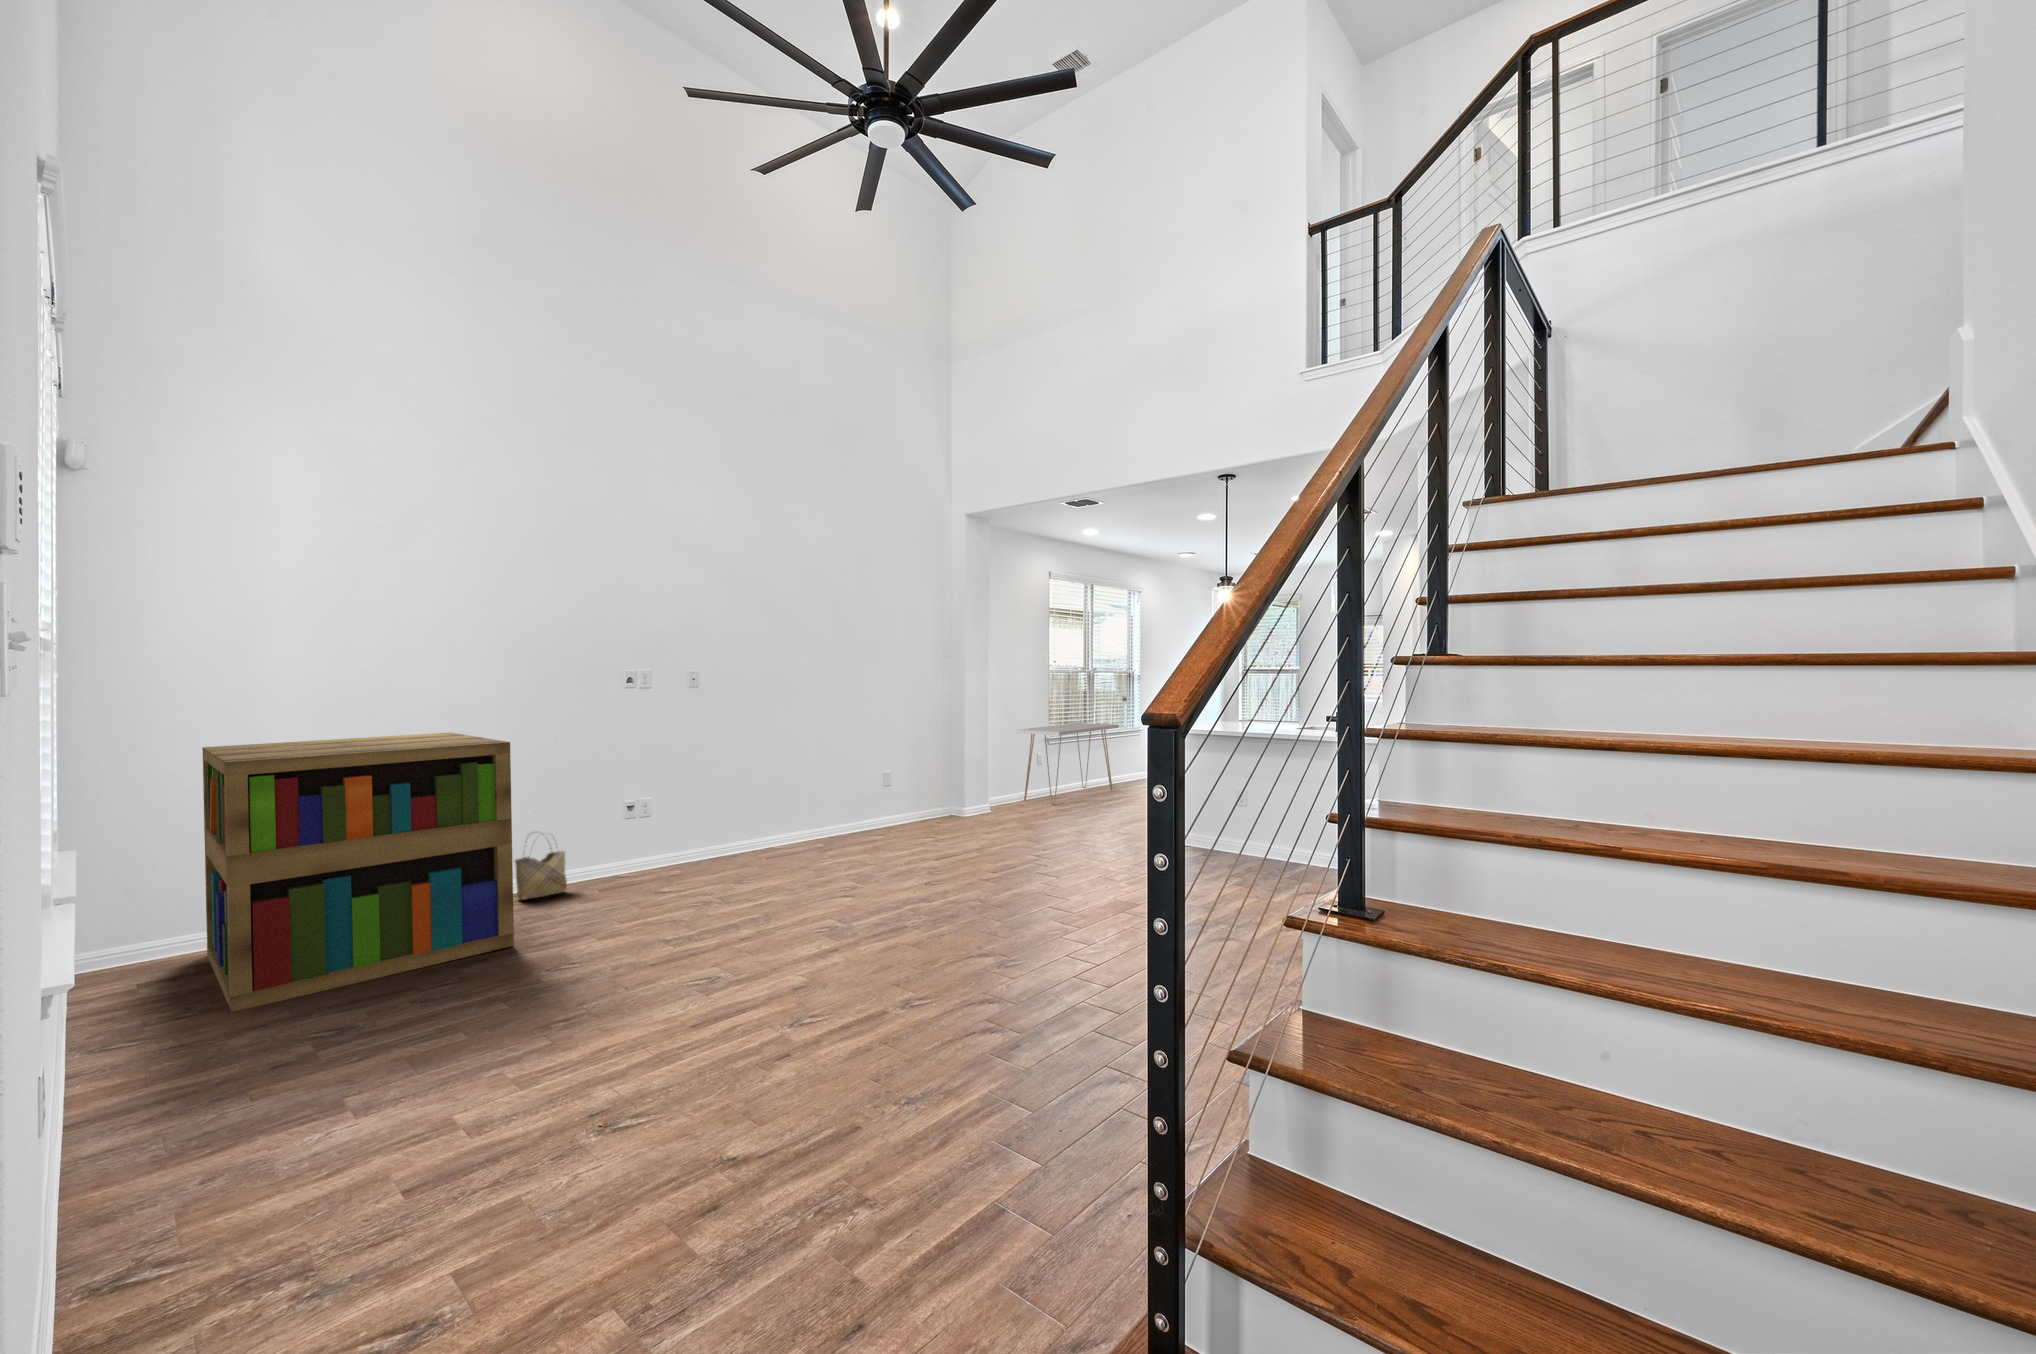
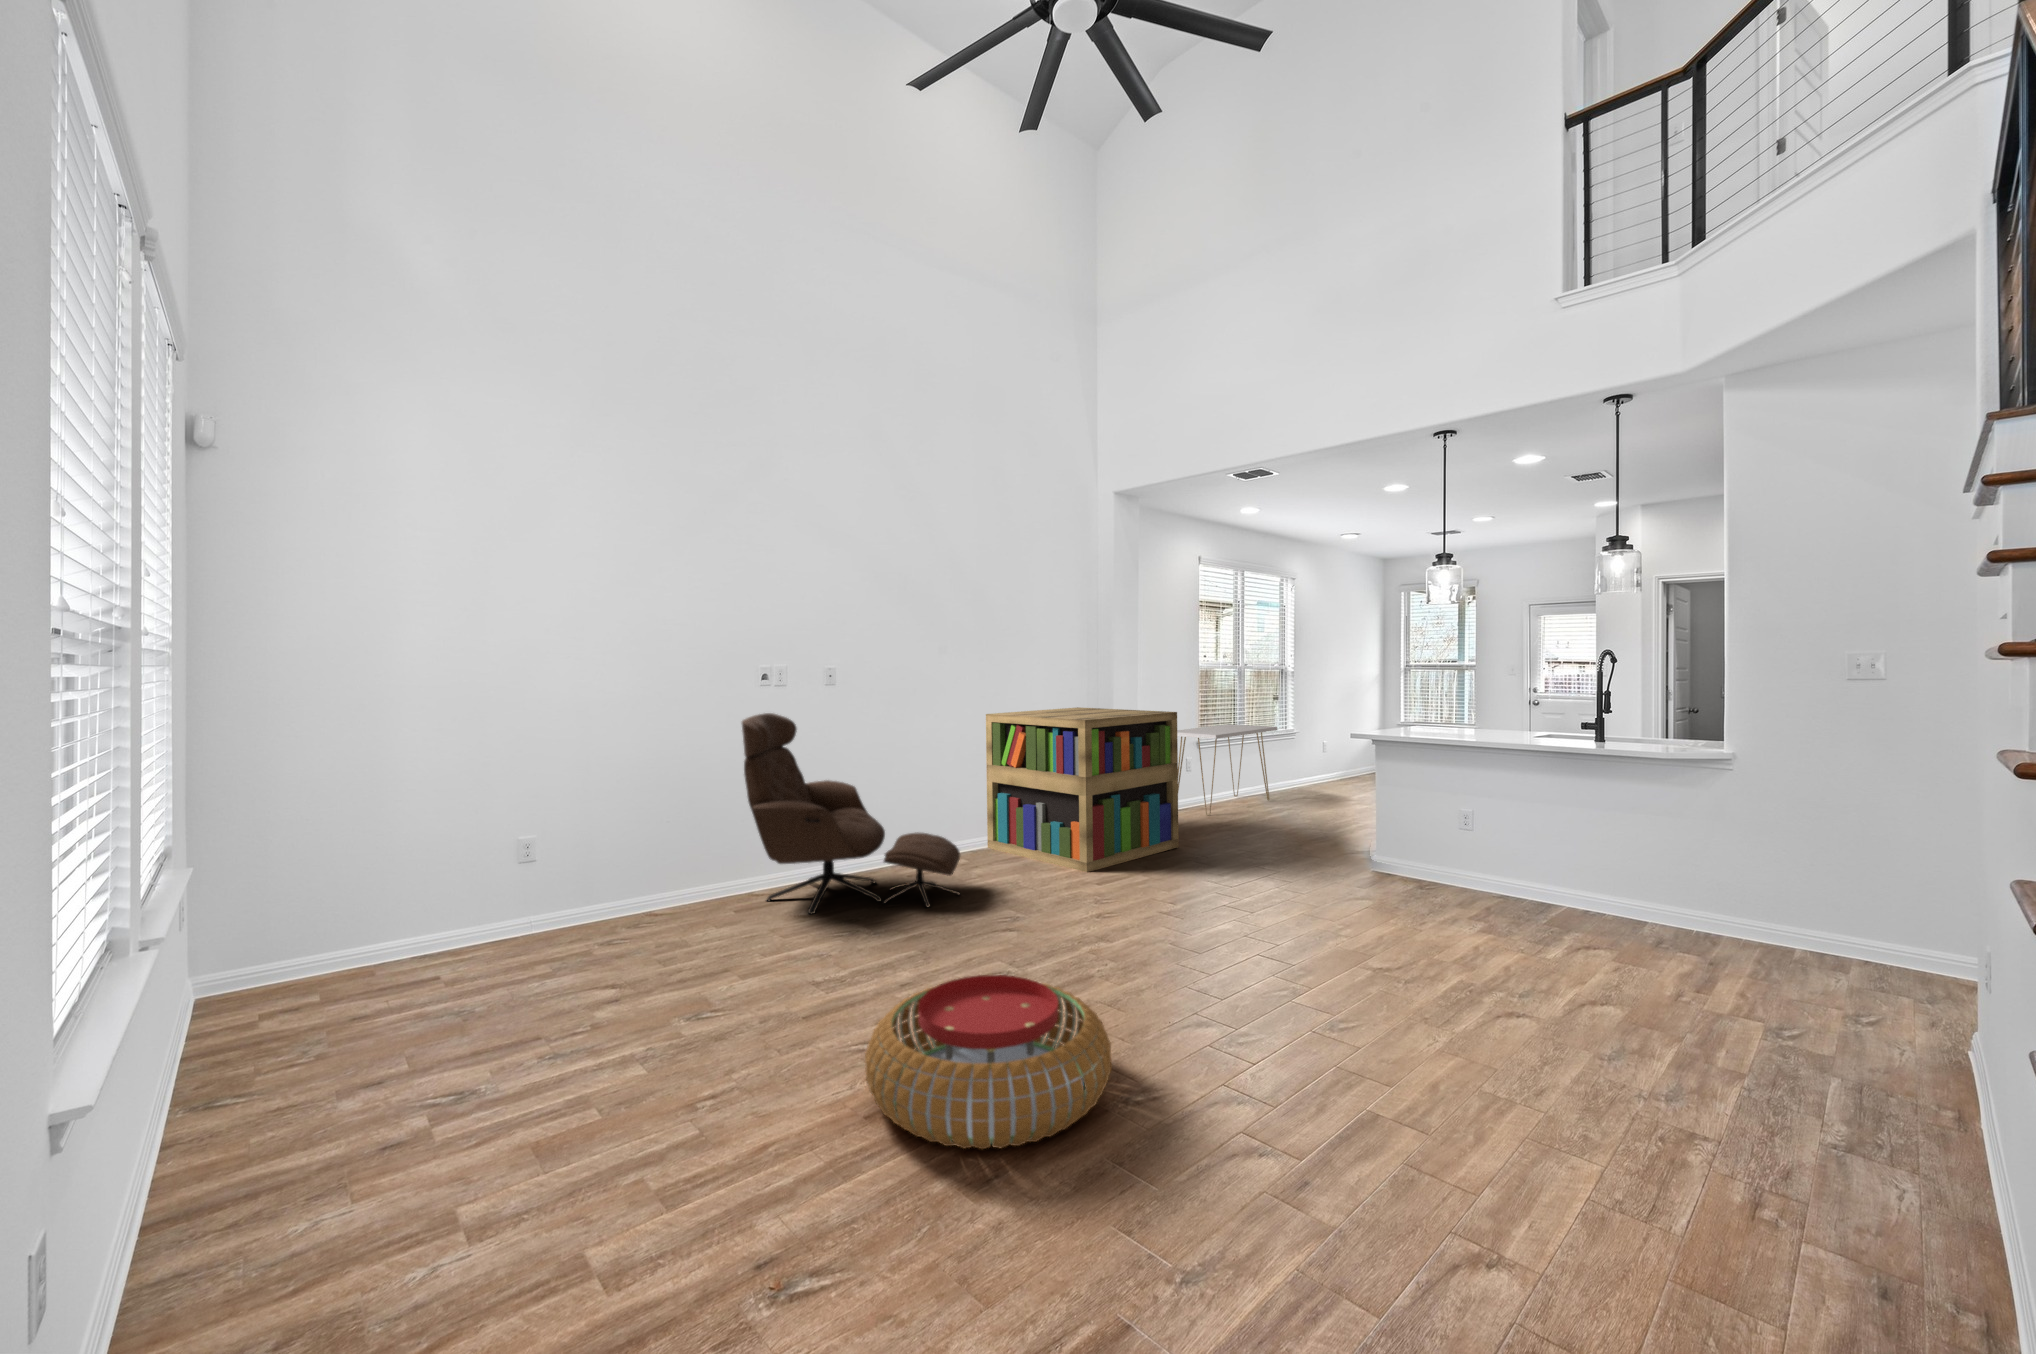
lounge chair: none [605,713,810,891] -> present [742,713,960,914]
bookshelf: present [202,732,514,1012] -> present [986,707,1179,872]
woven basket: present [515,838,567,900] -> none [648,844,703,920]
pouf: none [692,918,894,1041] -> present [865,975,1111,1149]

